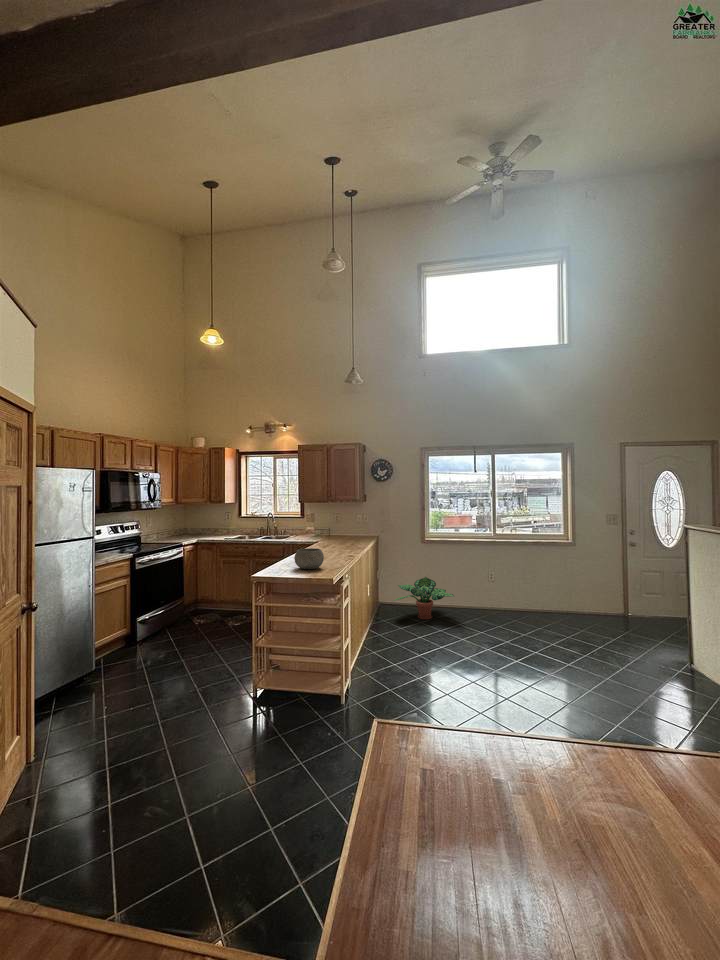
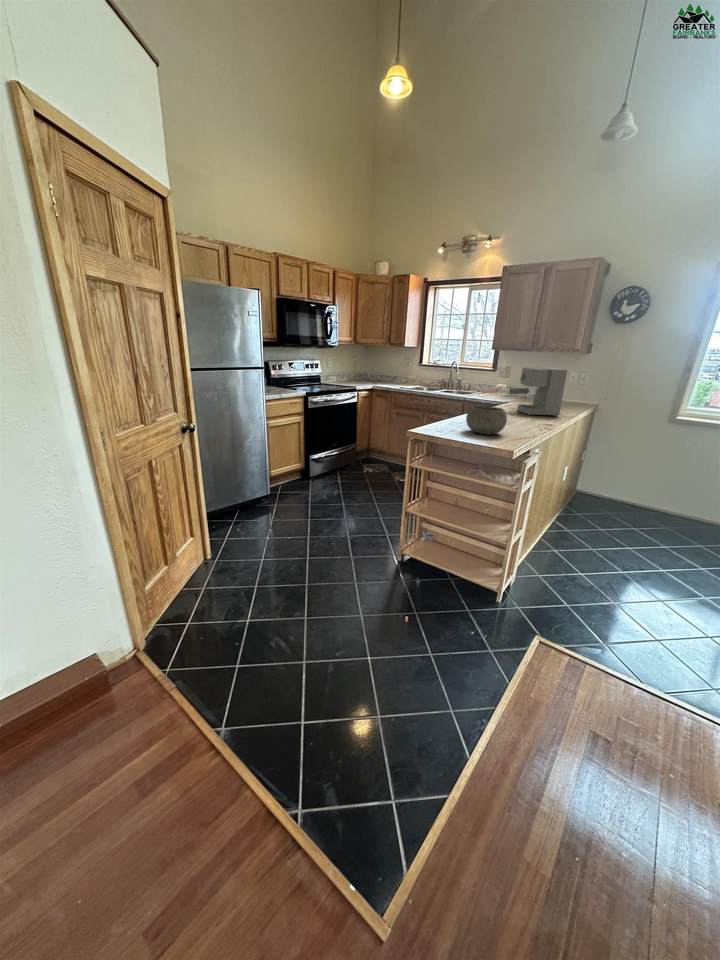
coffee maker: none [319,515,357,551] -> present [509,367,567,416]
potted plant: present [394,577,454,619] -> none [595,467,698,522]

